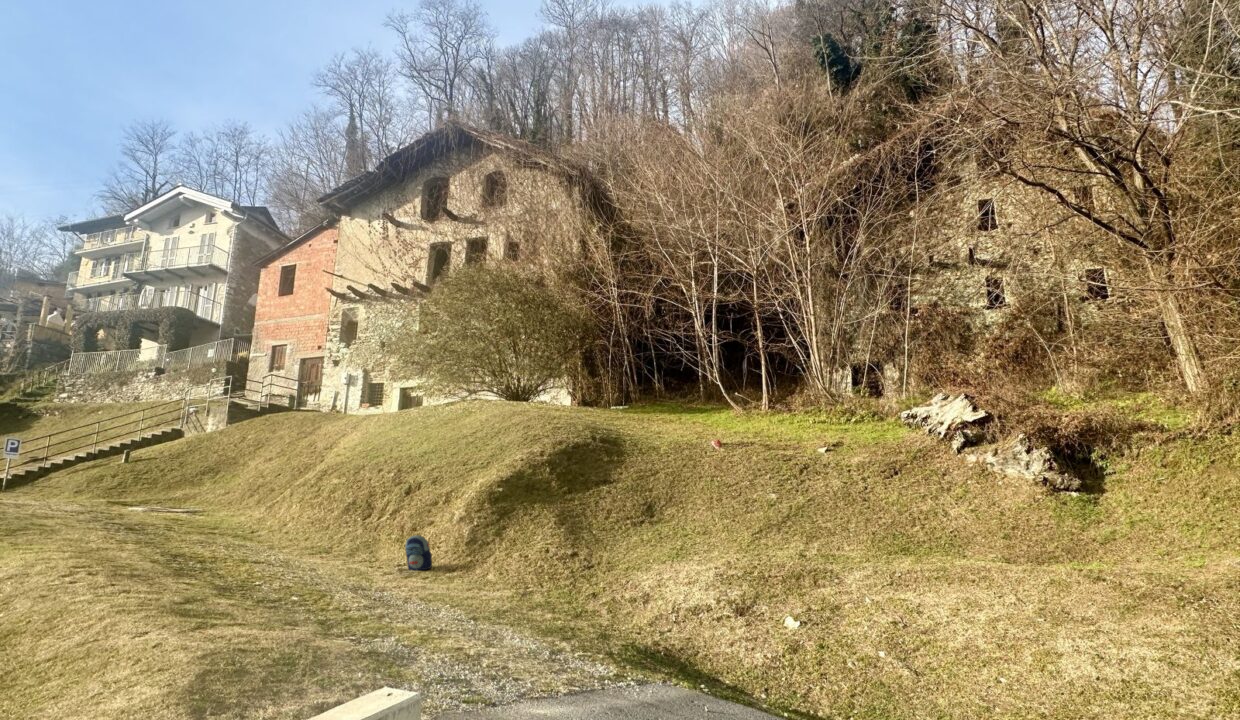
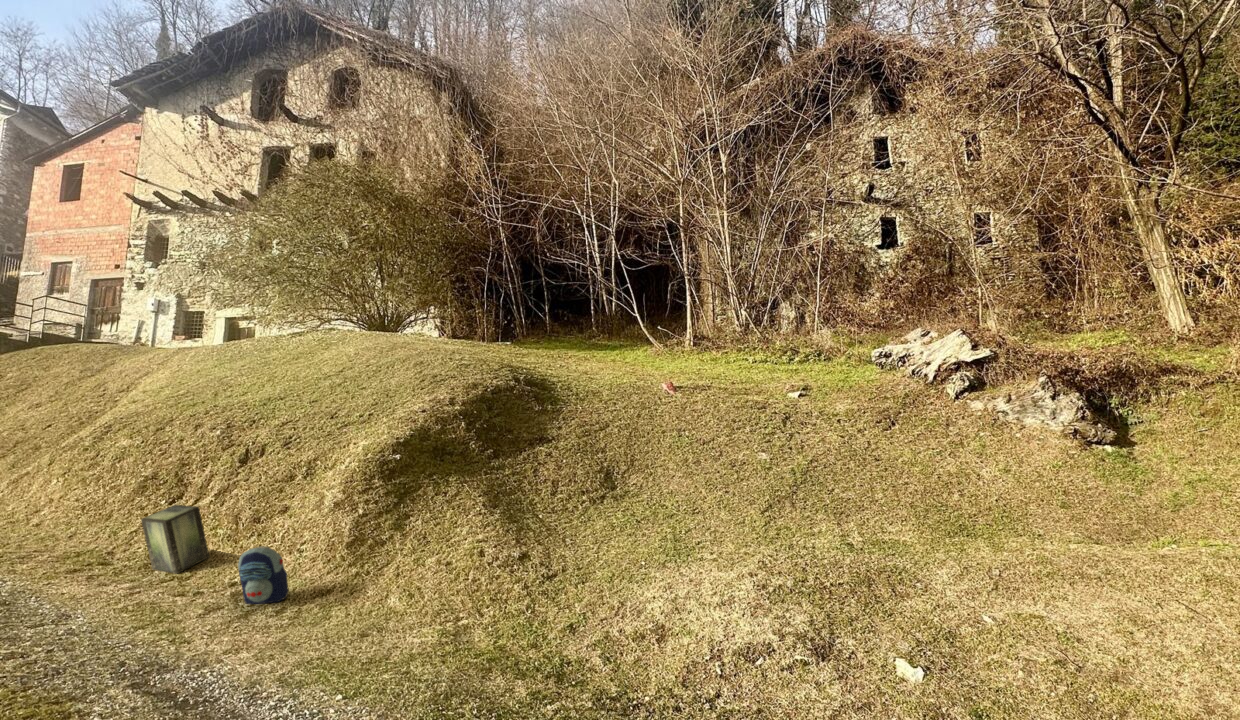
storage box: none [353,514,389,556] -> present [141,505,209,574]

